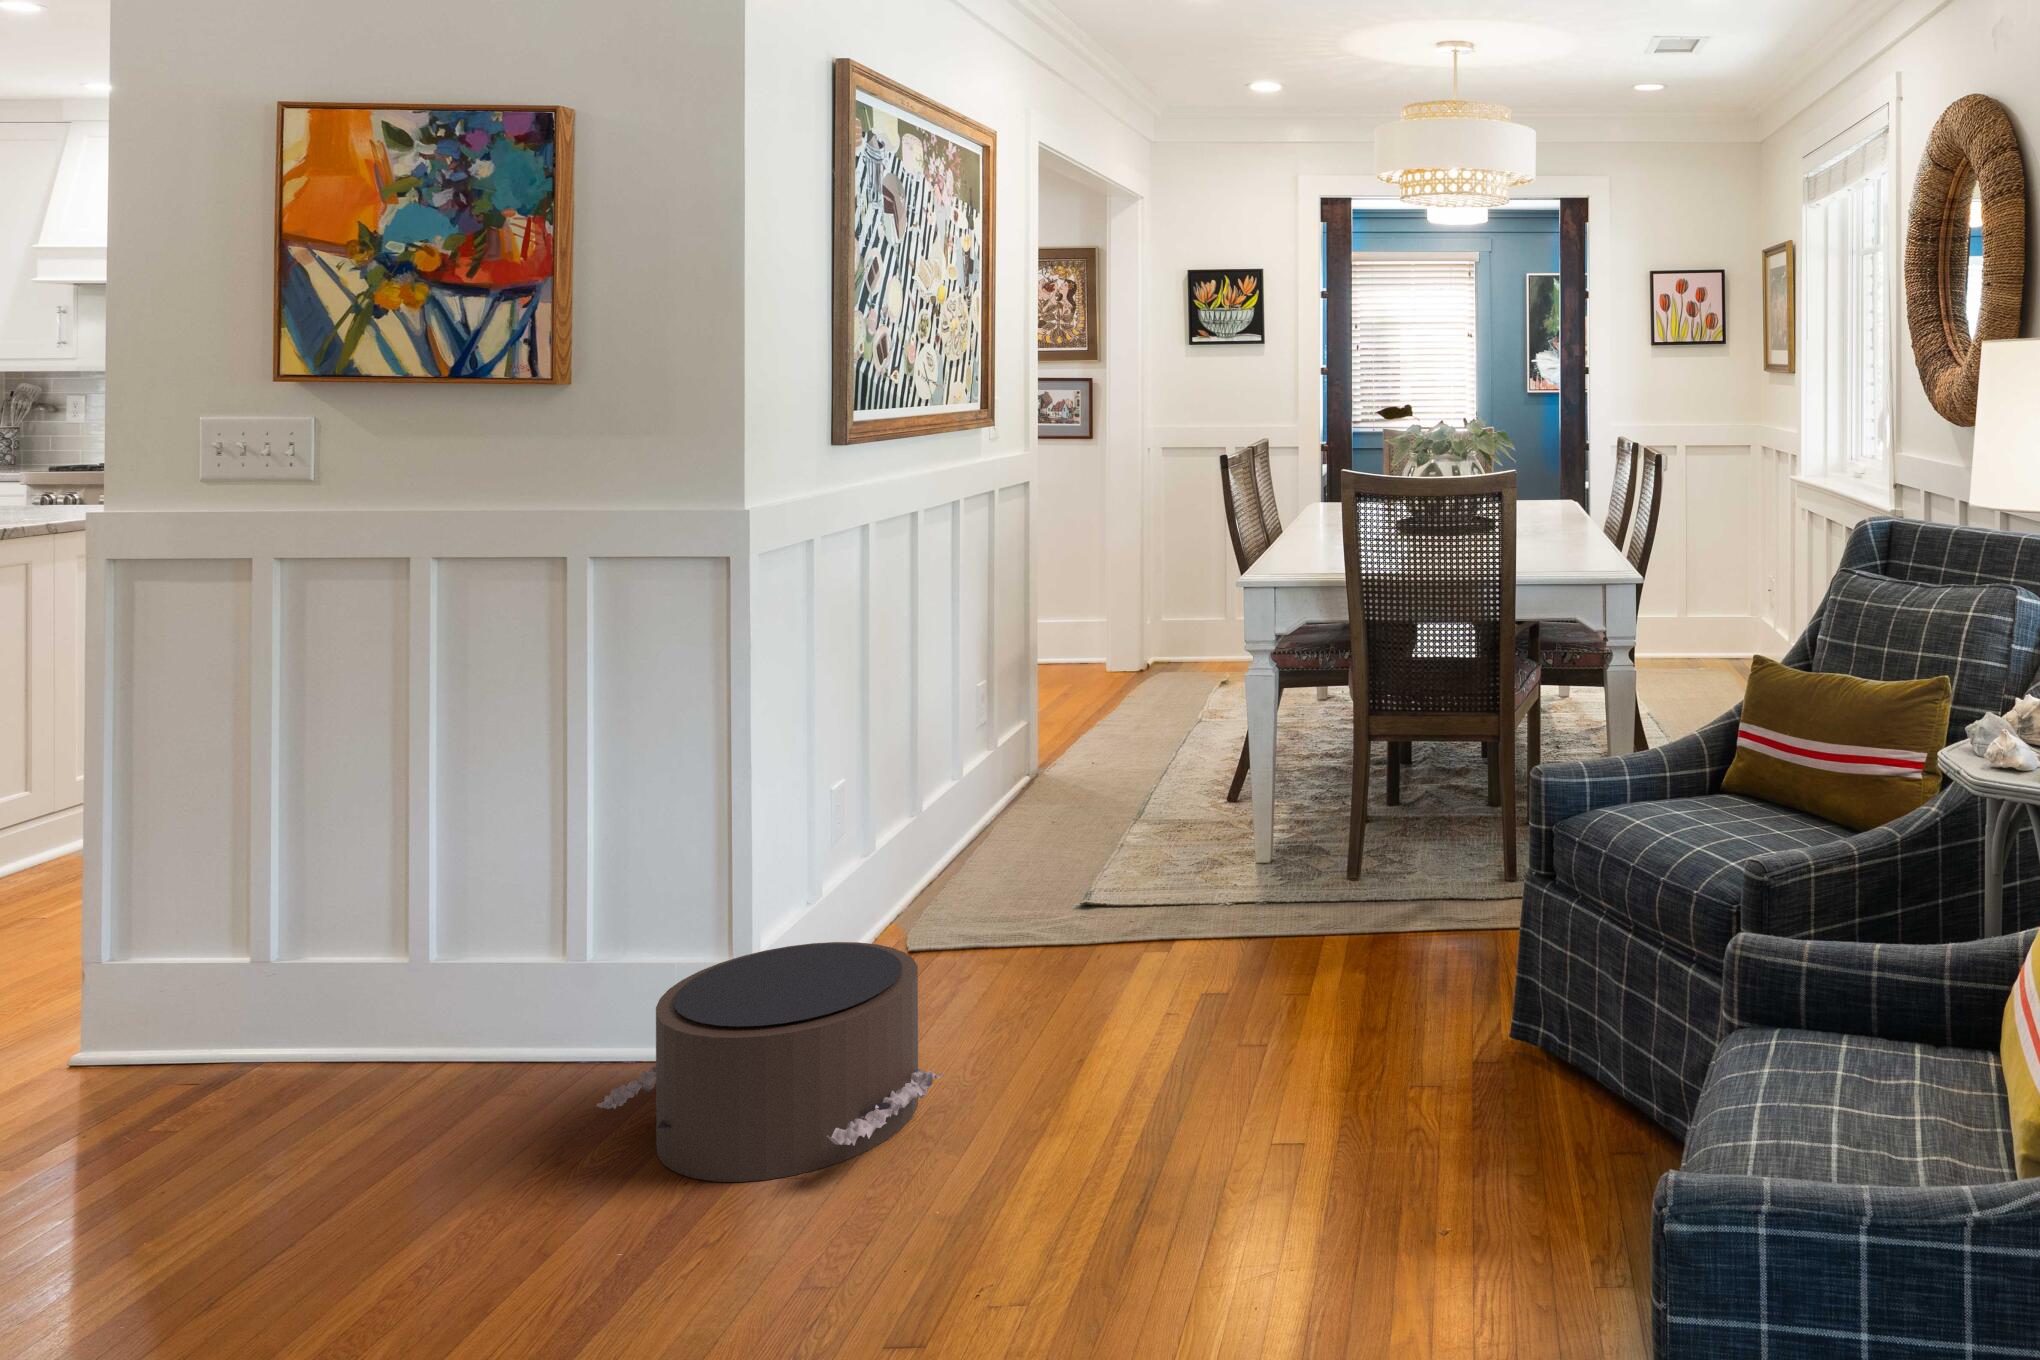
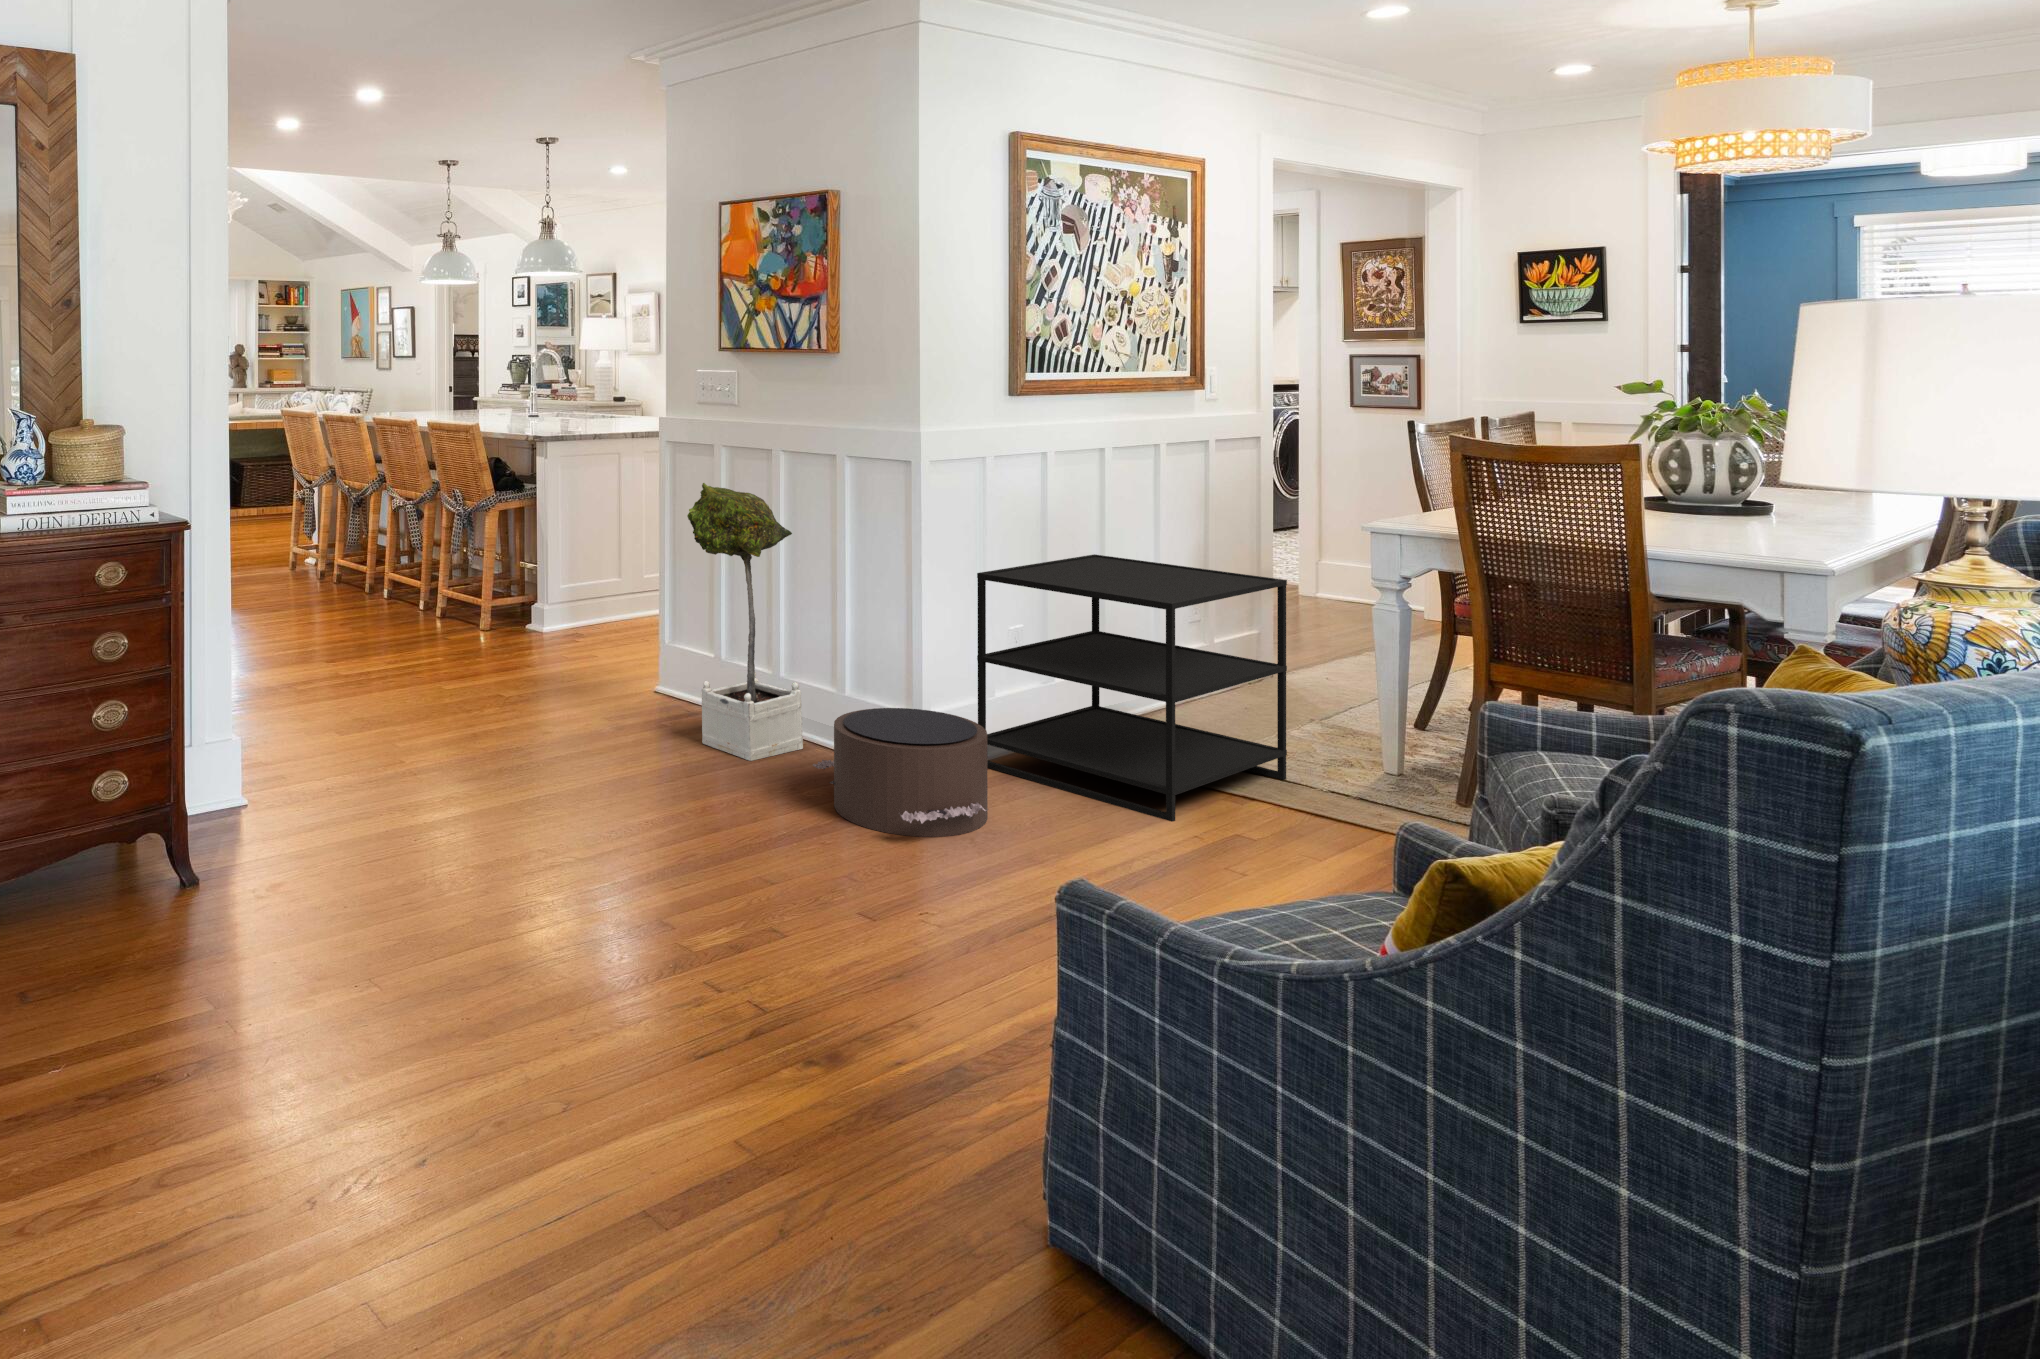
potted tree: none [244,636,510,1142] -> present [687,483,803,761]
side table: none [817,652,1178,1003] -> present [977,554,1287,822]

